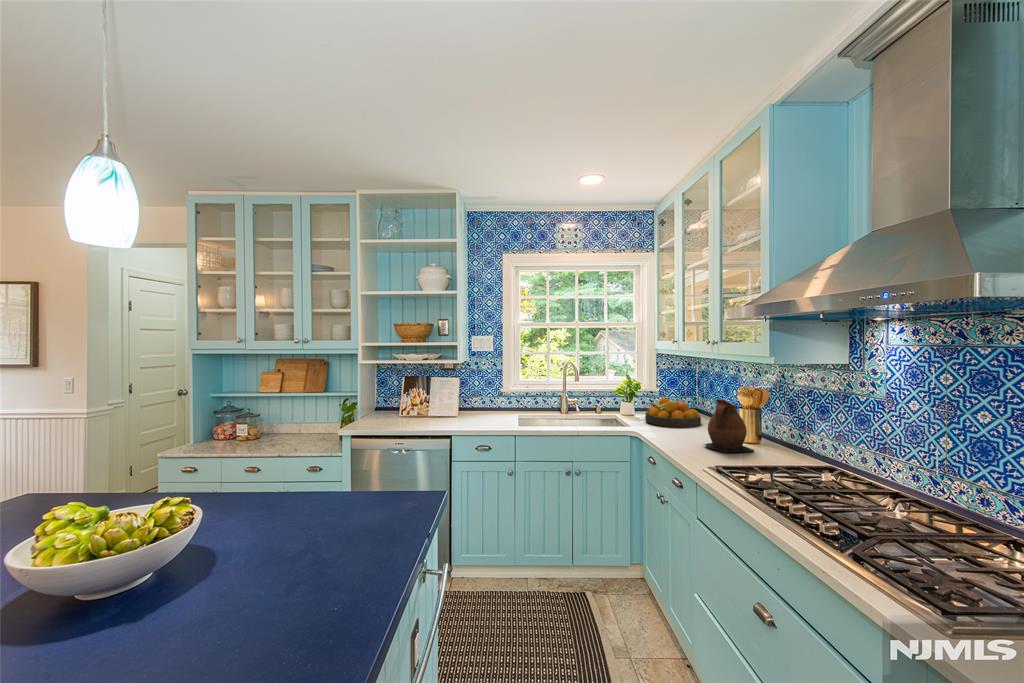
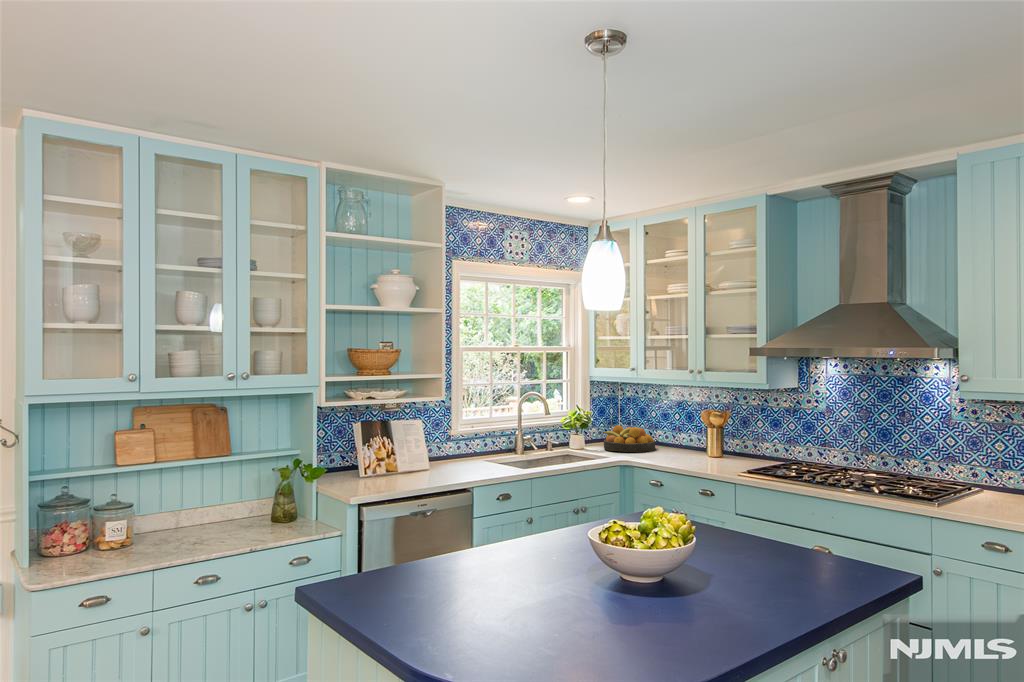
ceramic pitcher: present [704,399,754,452] -> none [699,420,737,461]

